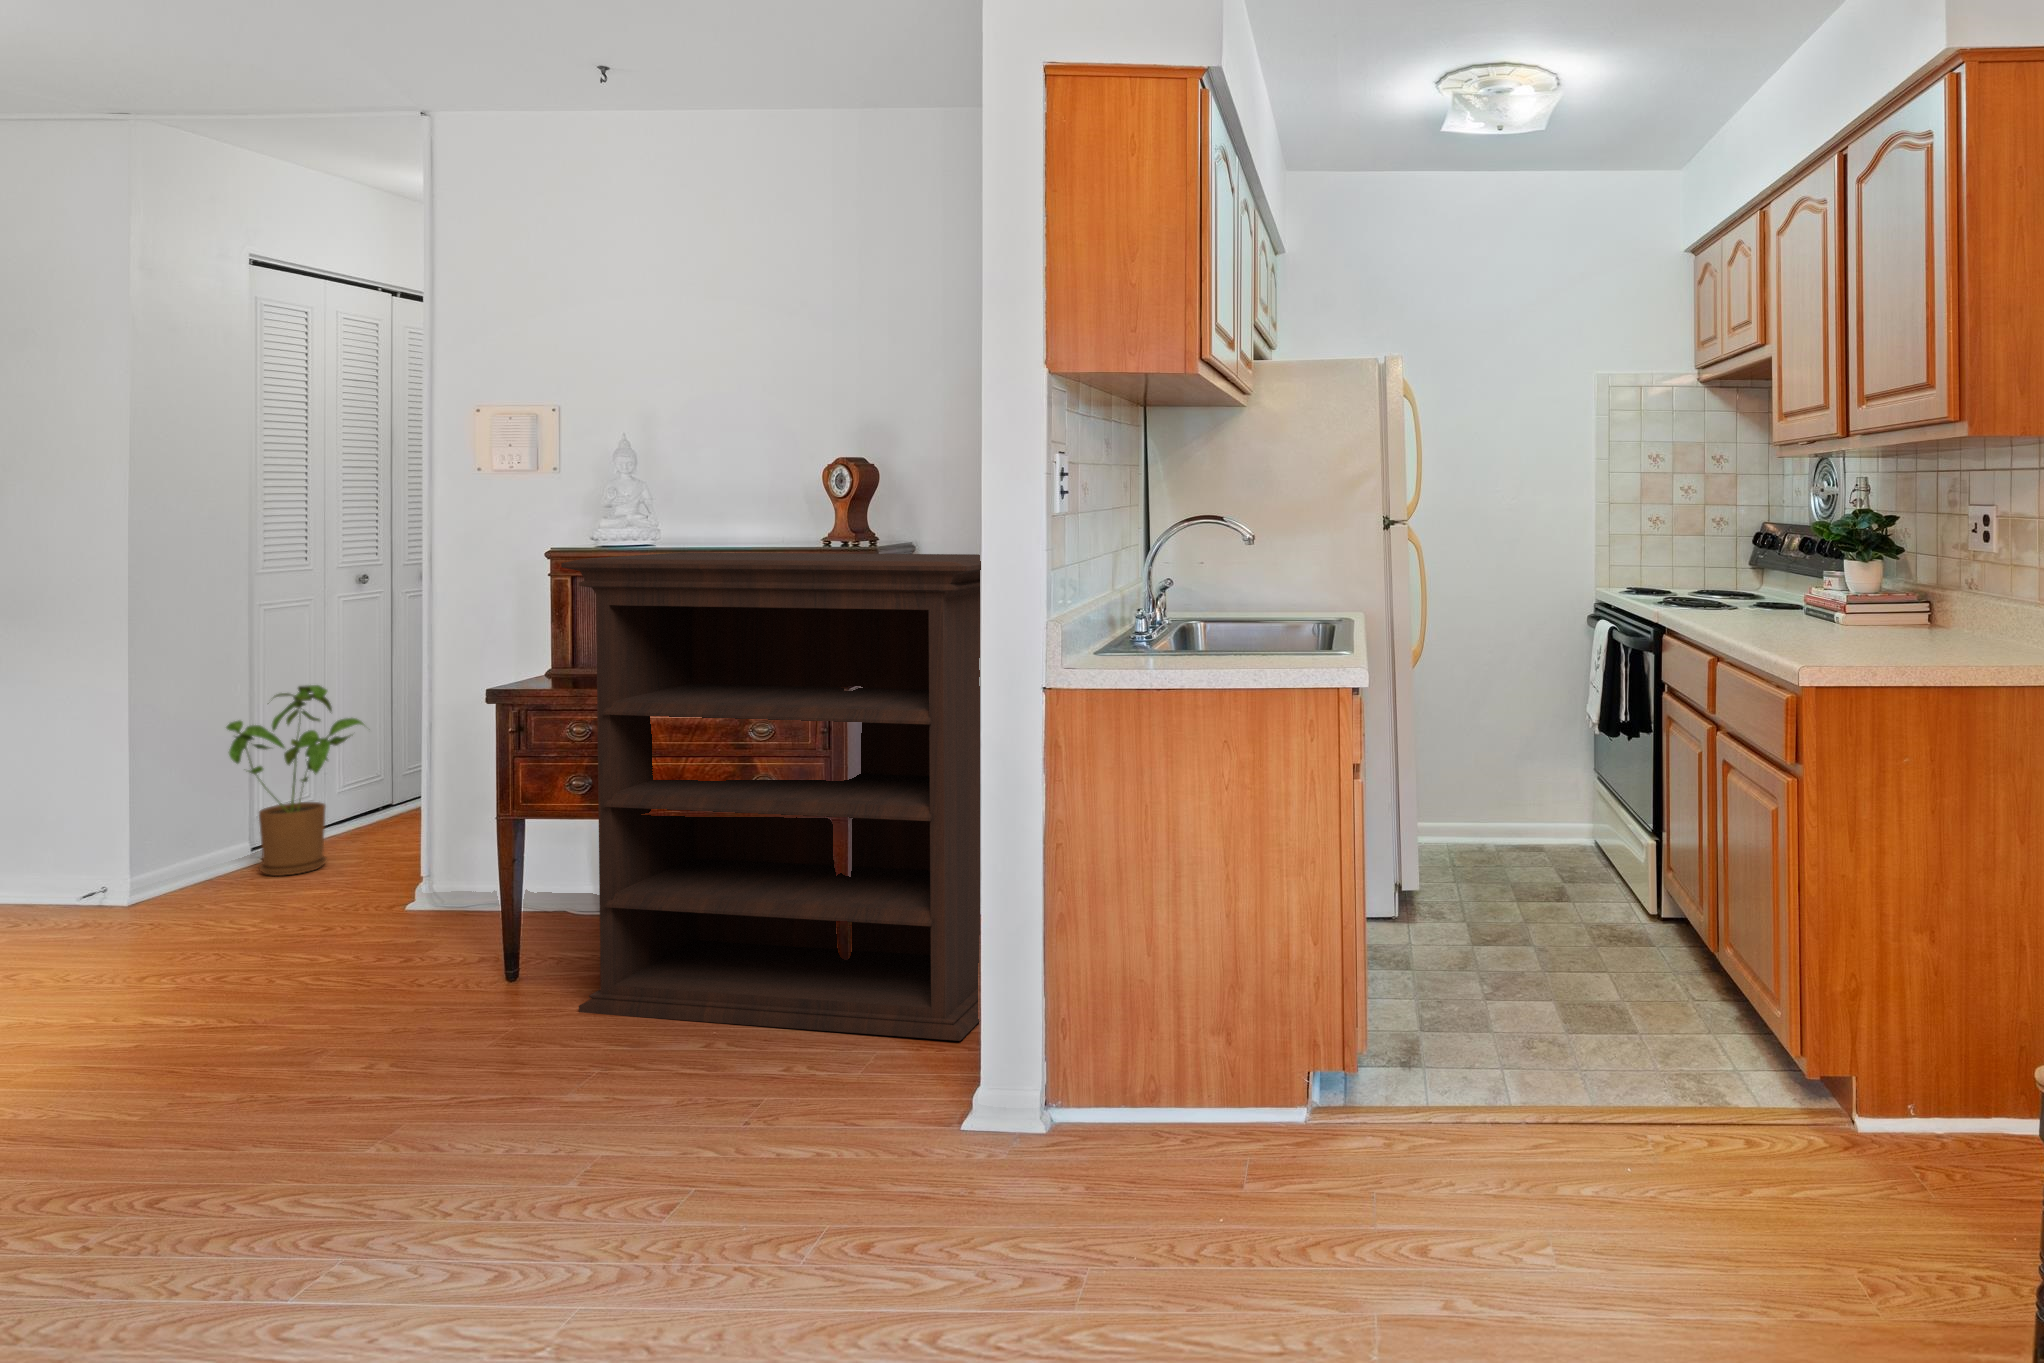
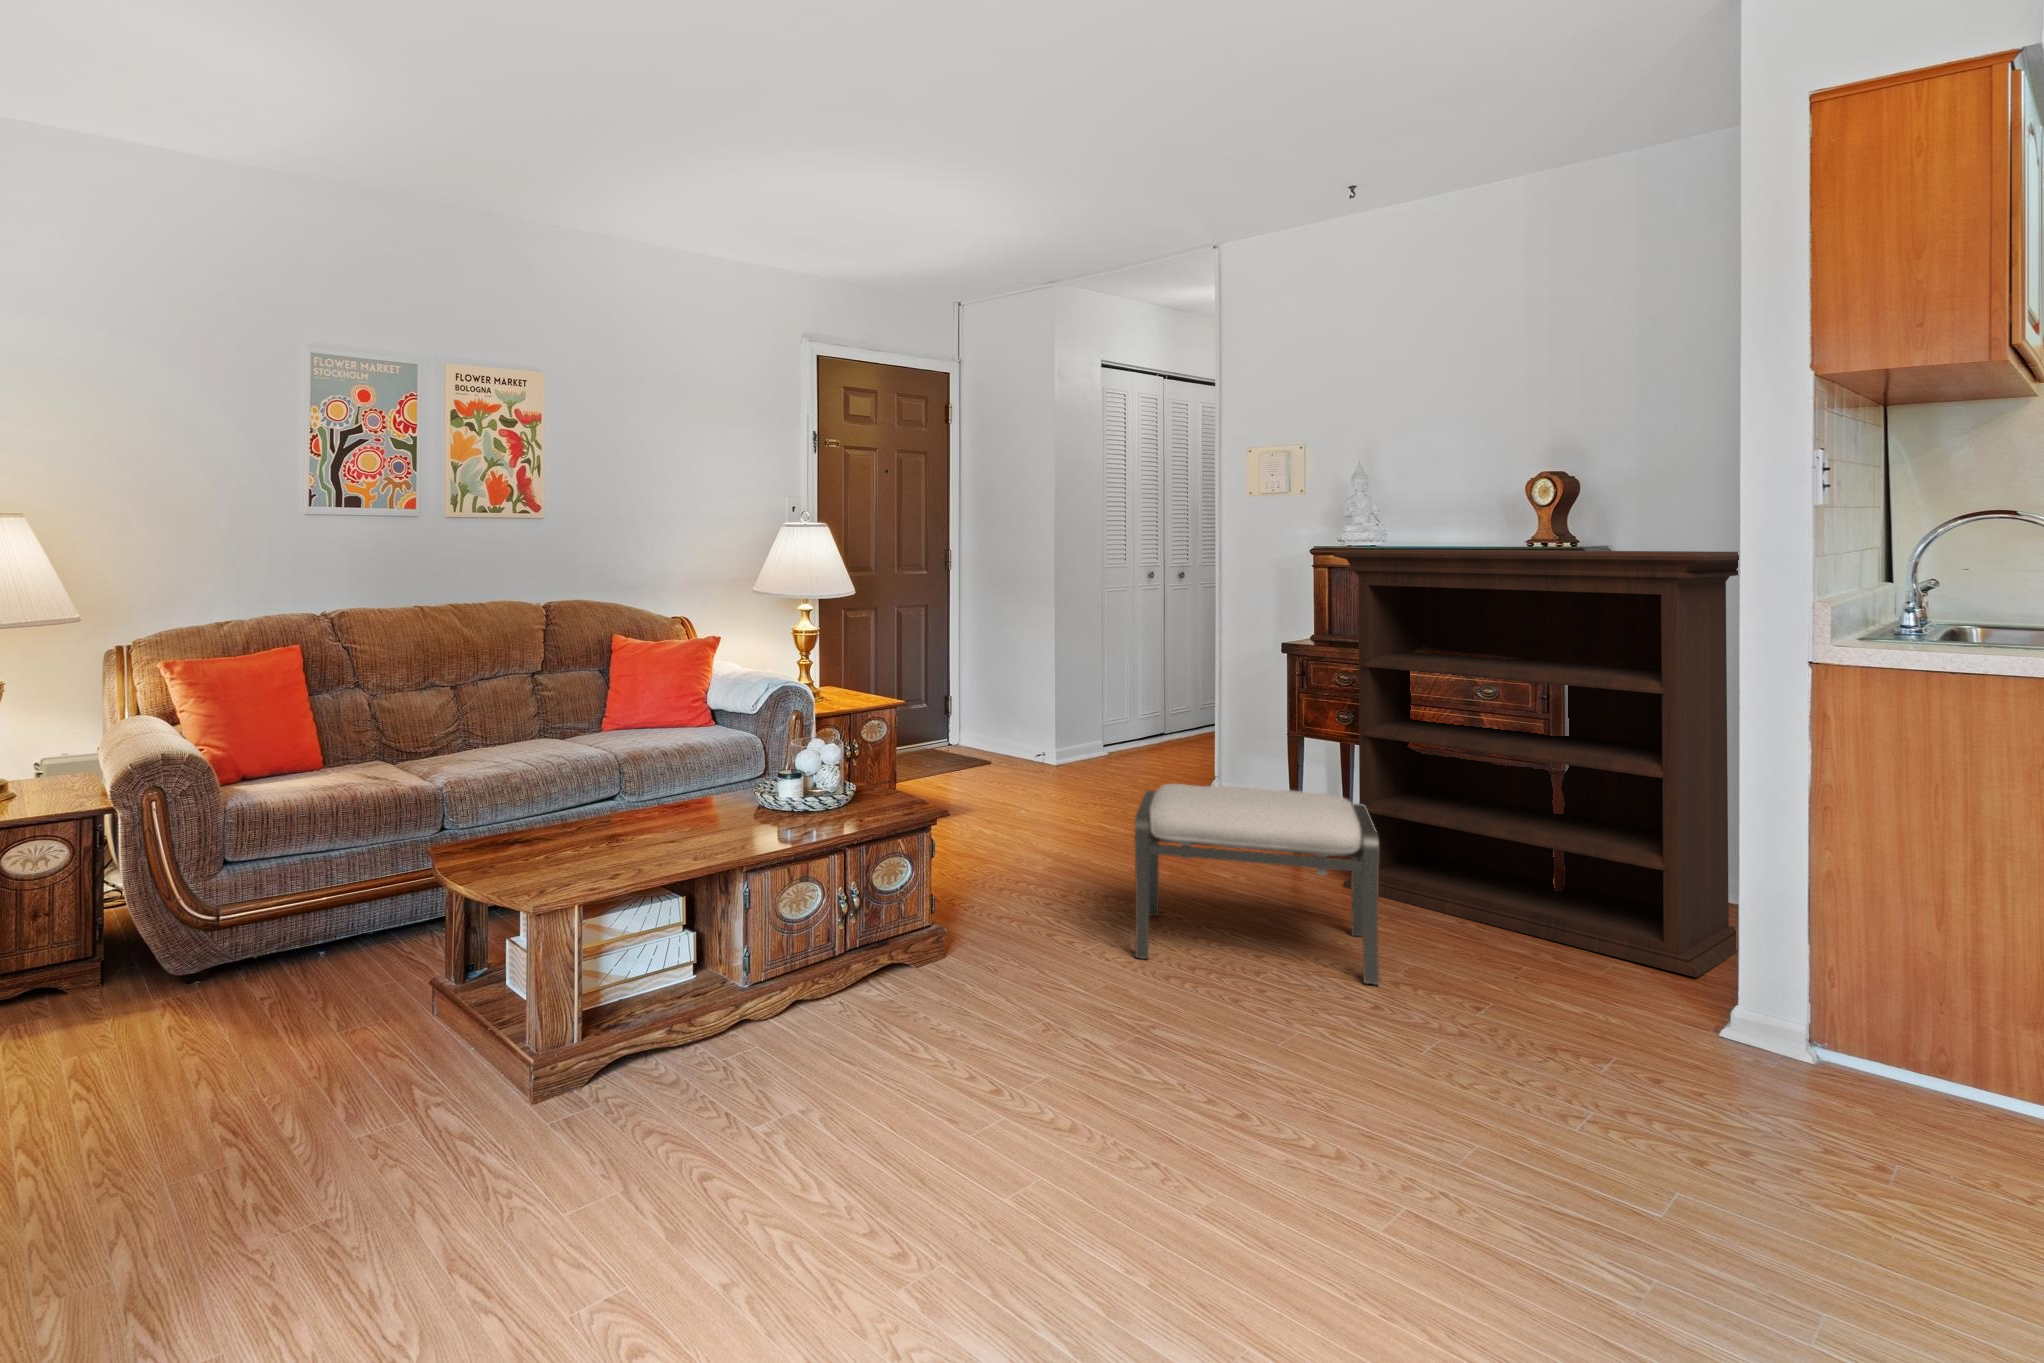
house plant: present [226,685,364,876] -> none [1080,643,1162,768]
ottoman: none [157,909,580,1246] -> present [1135,784,1379,985]

